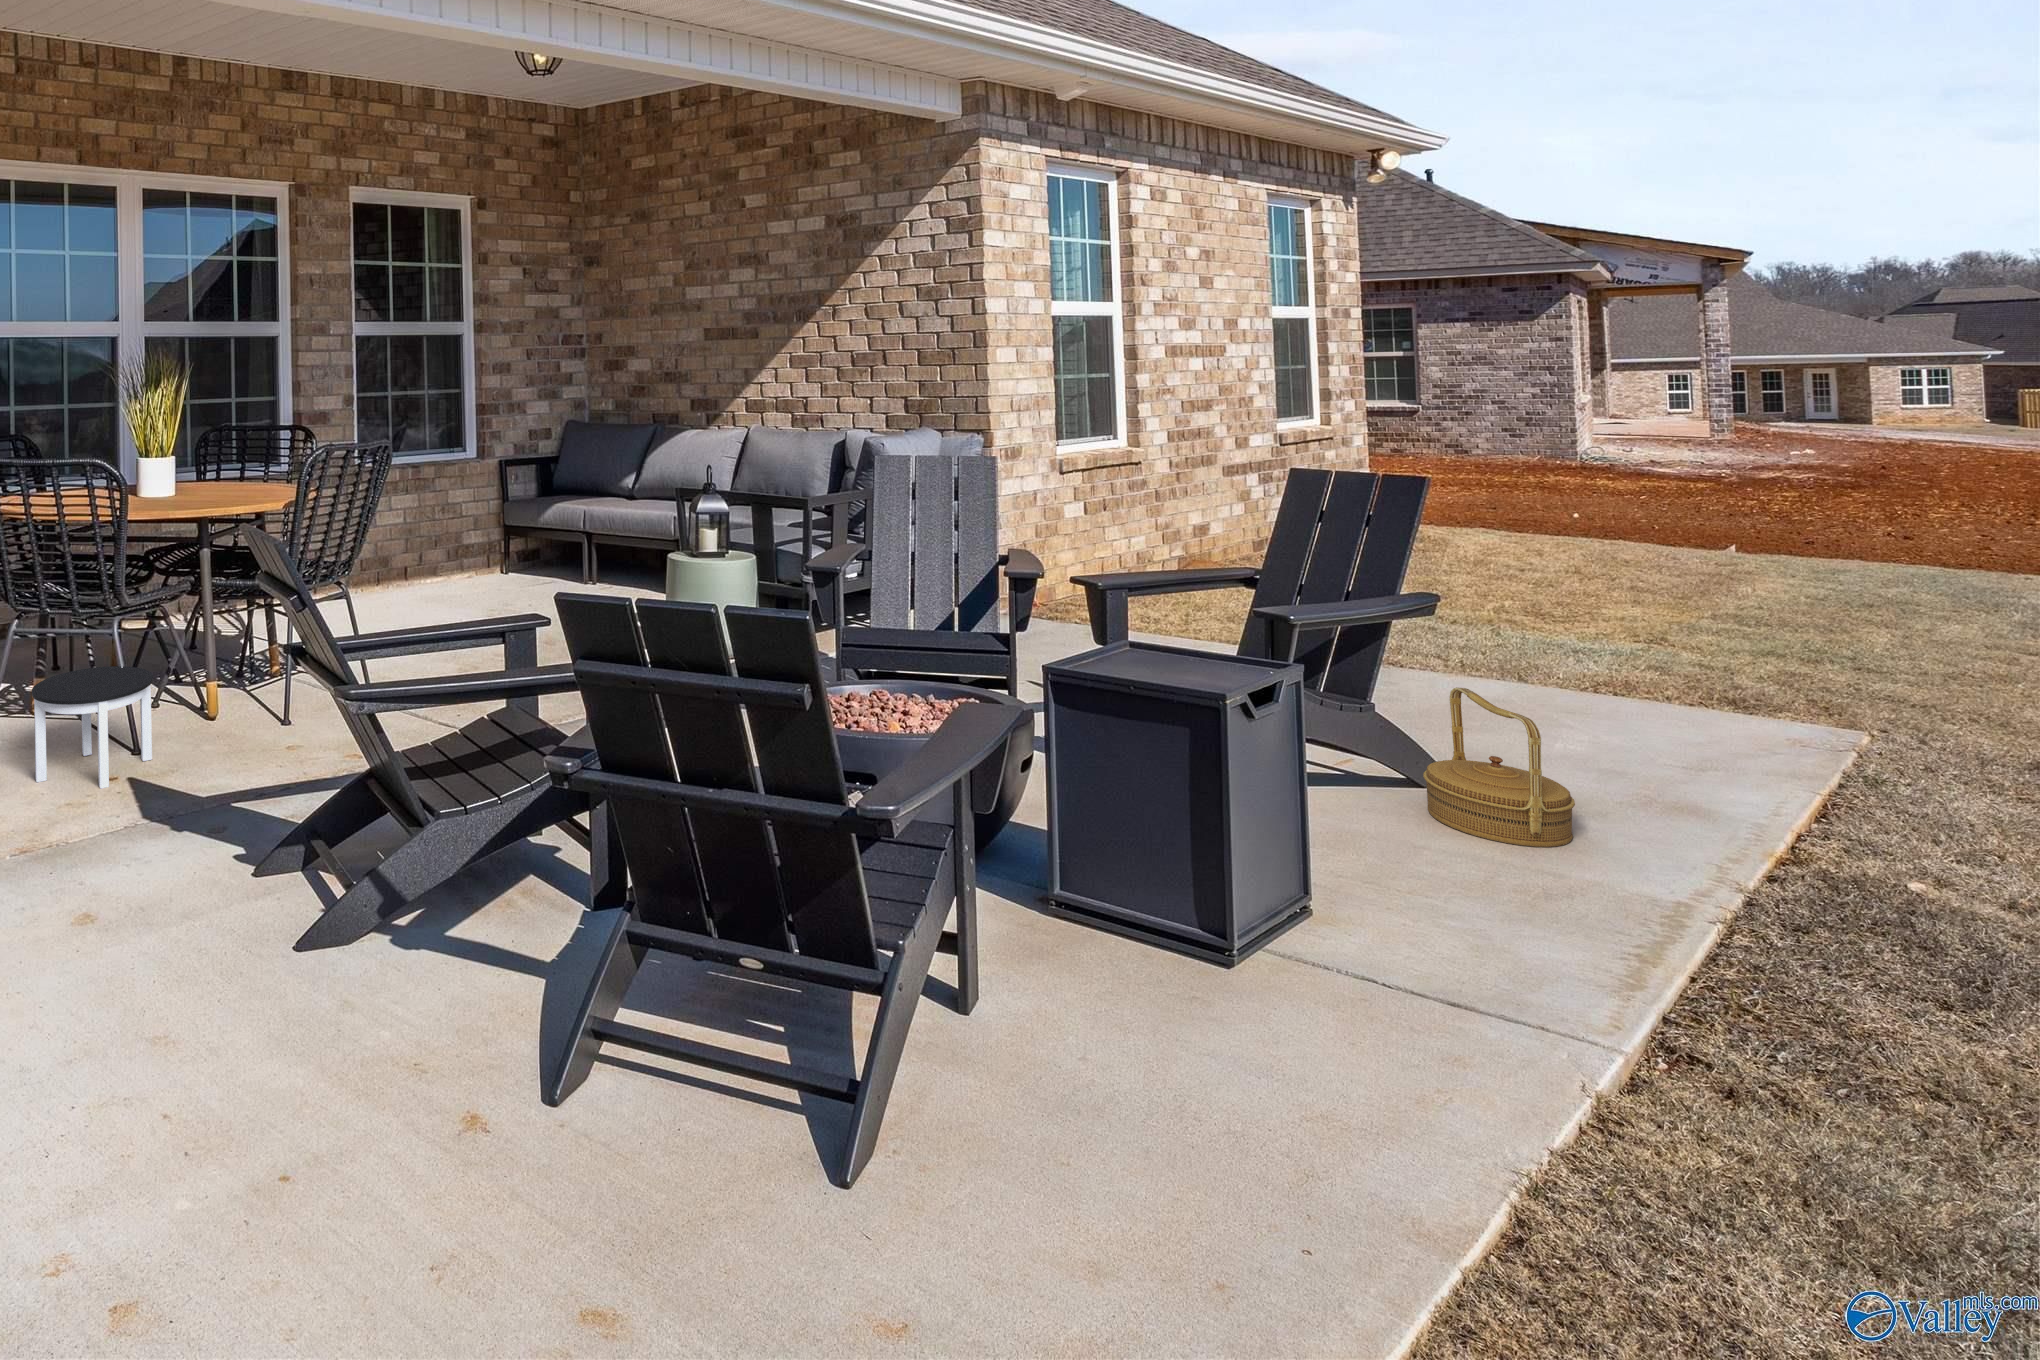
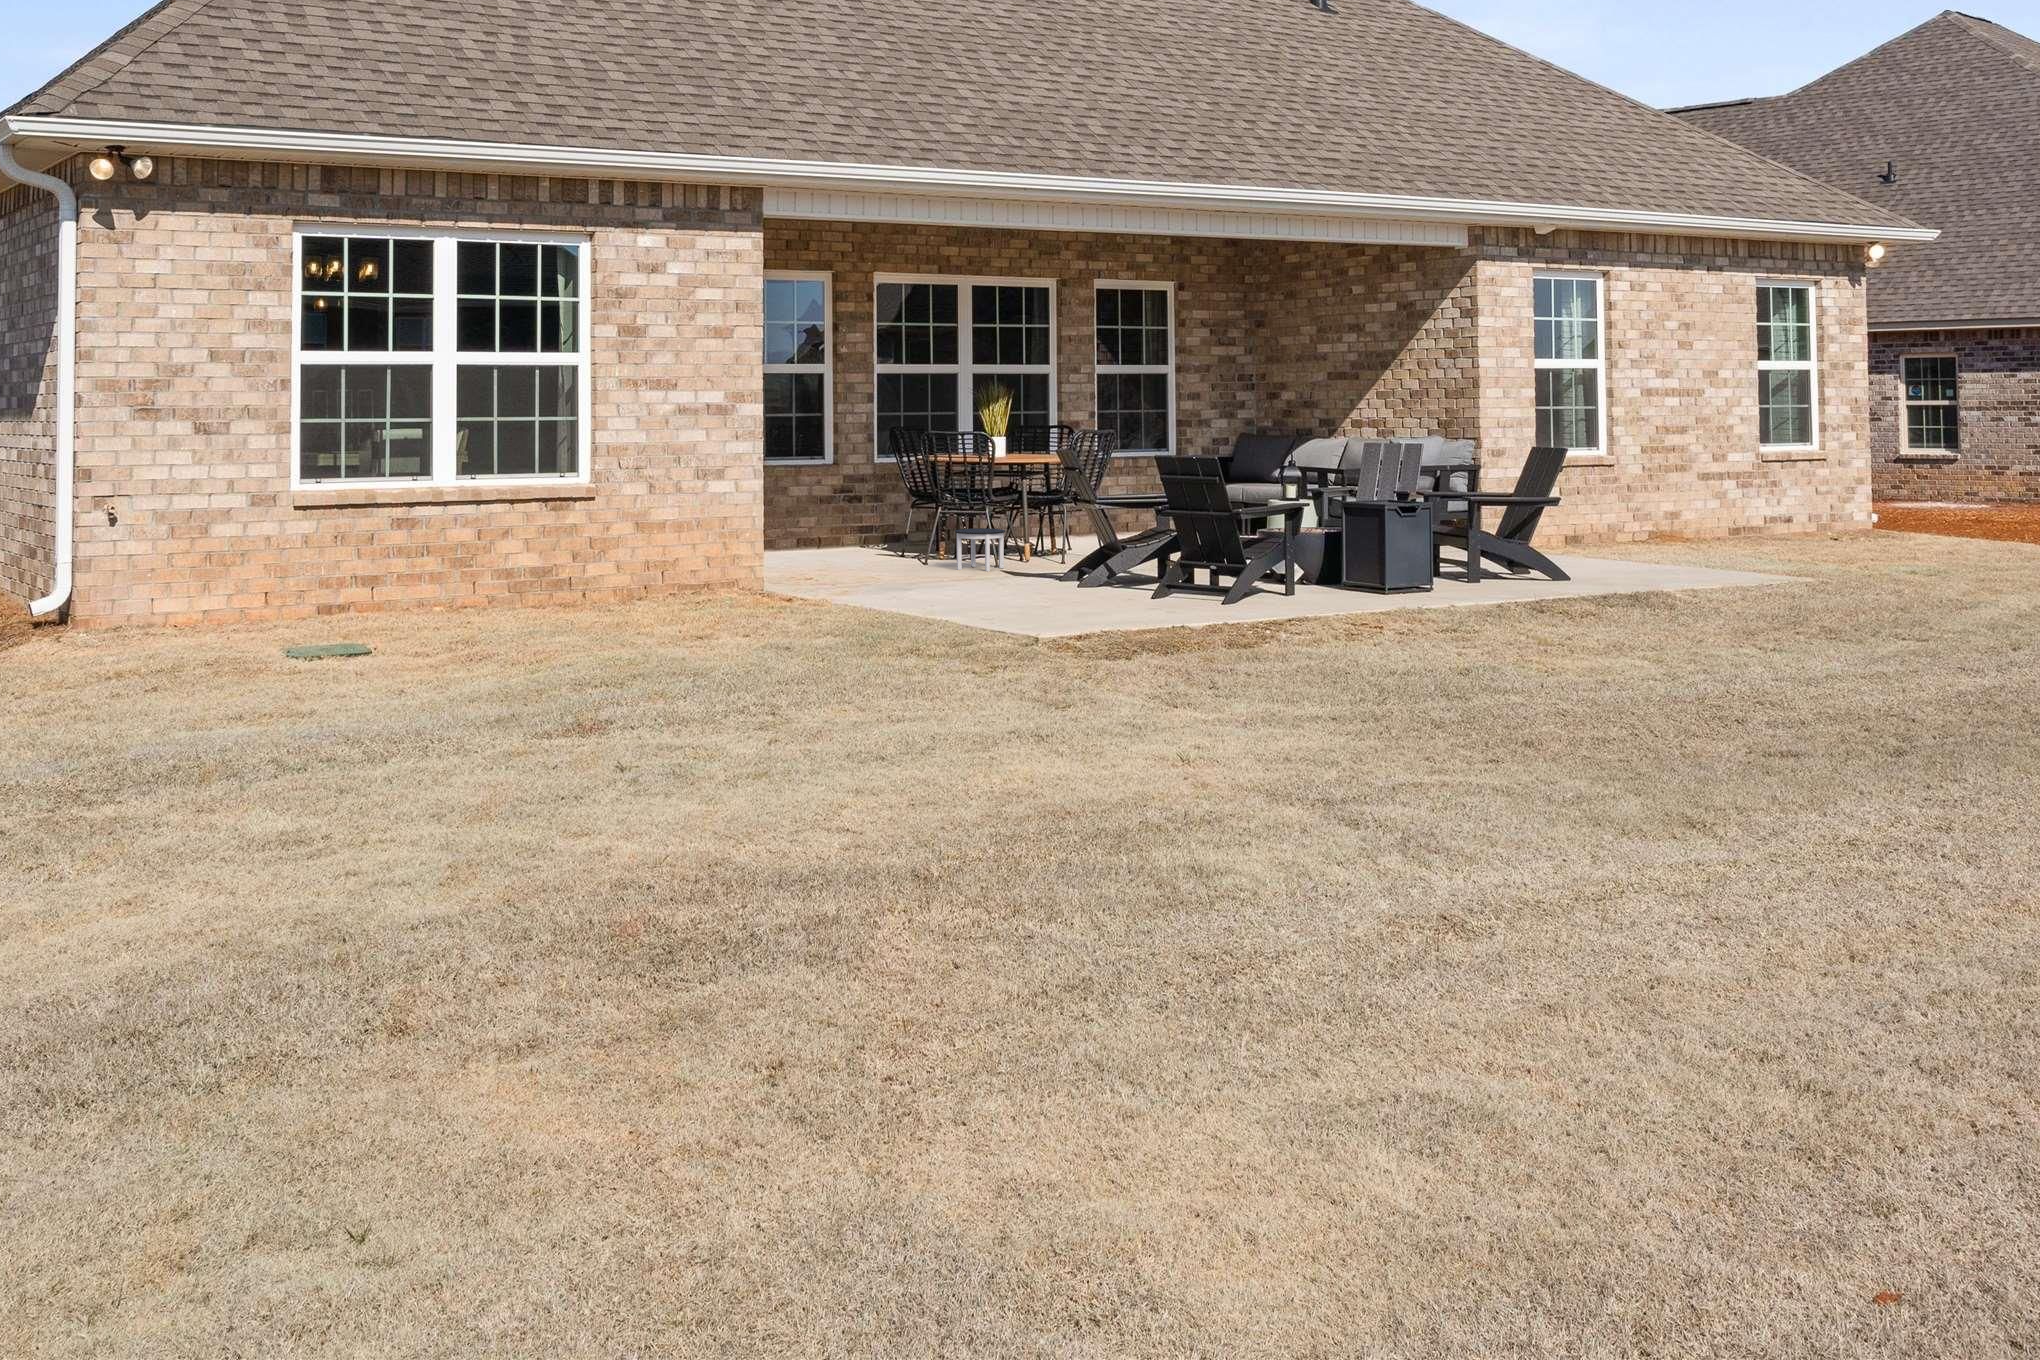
woven basket: present [1423,687,1575,847] -> none [1532,536,1580,588]

